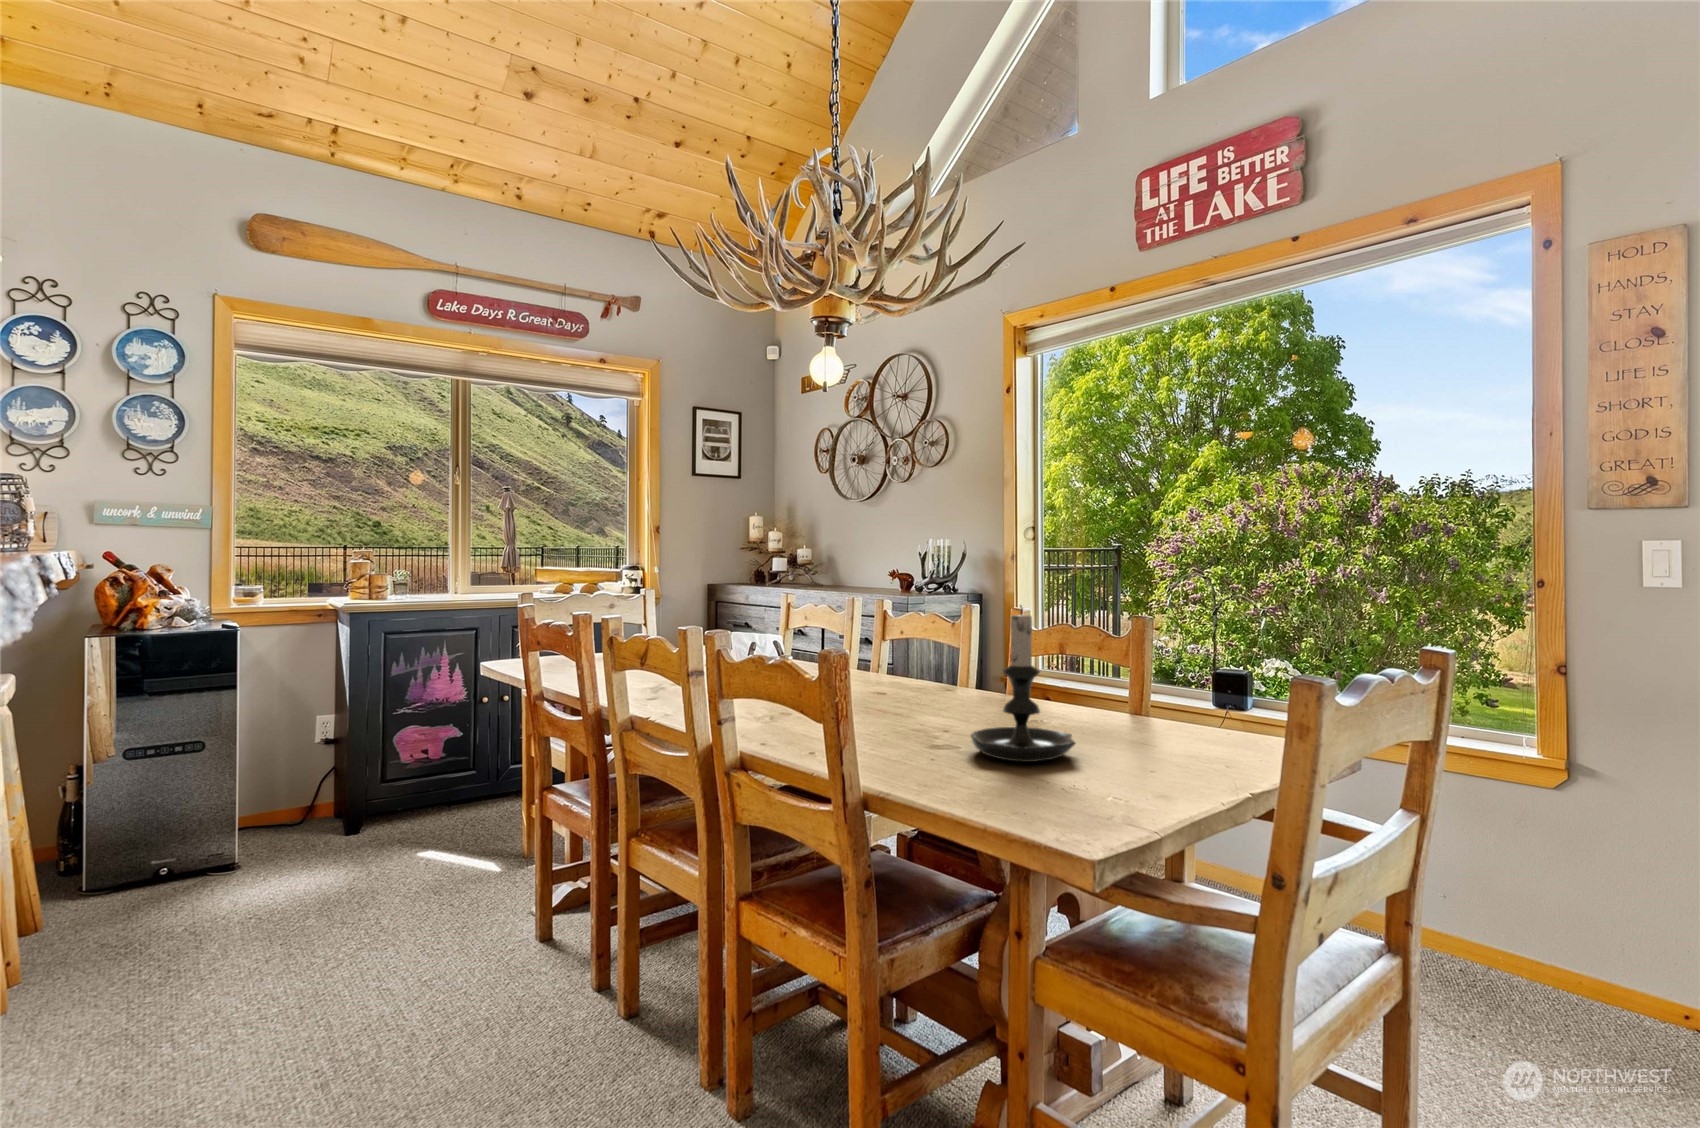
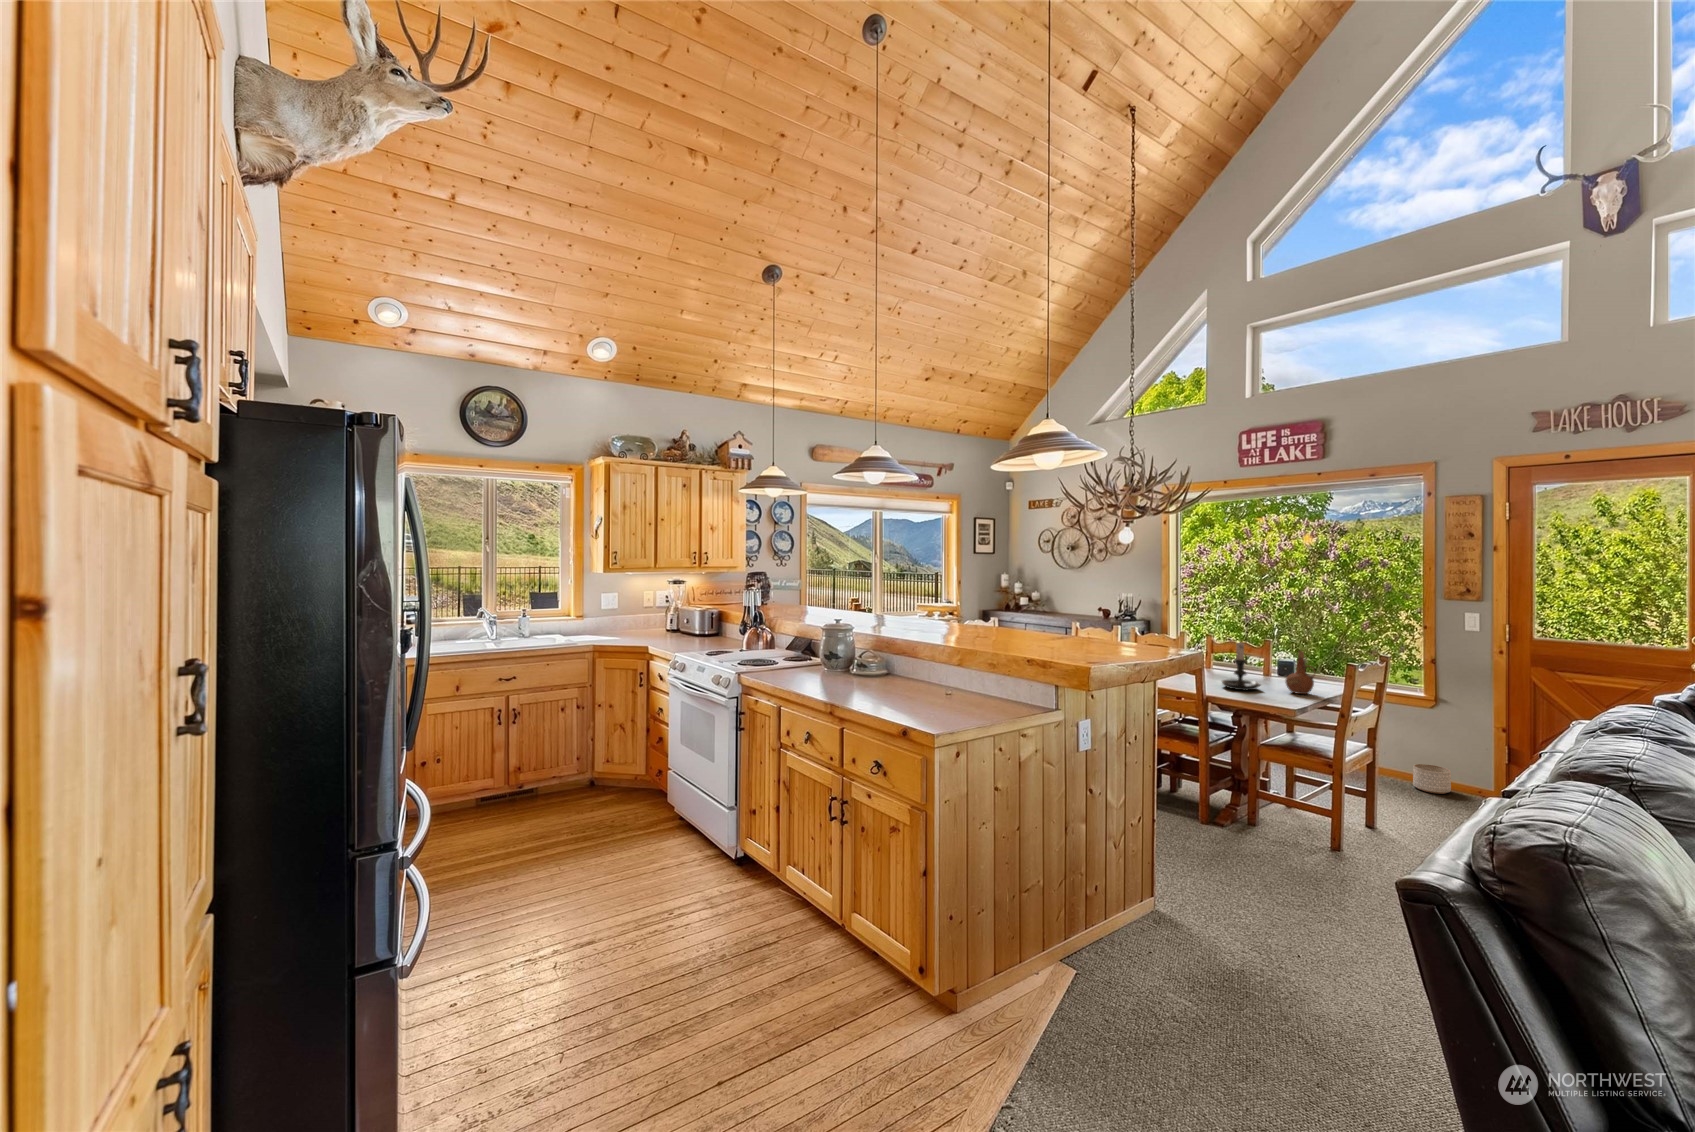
ceramic pitcher: none [1143,635,1228,775] -> present [1285,651,1315,694]
planter: none [1504,933,1599,1021] -> present [1413,764,1451,794]

